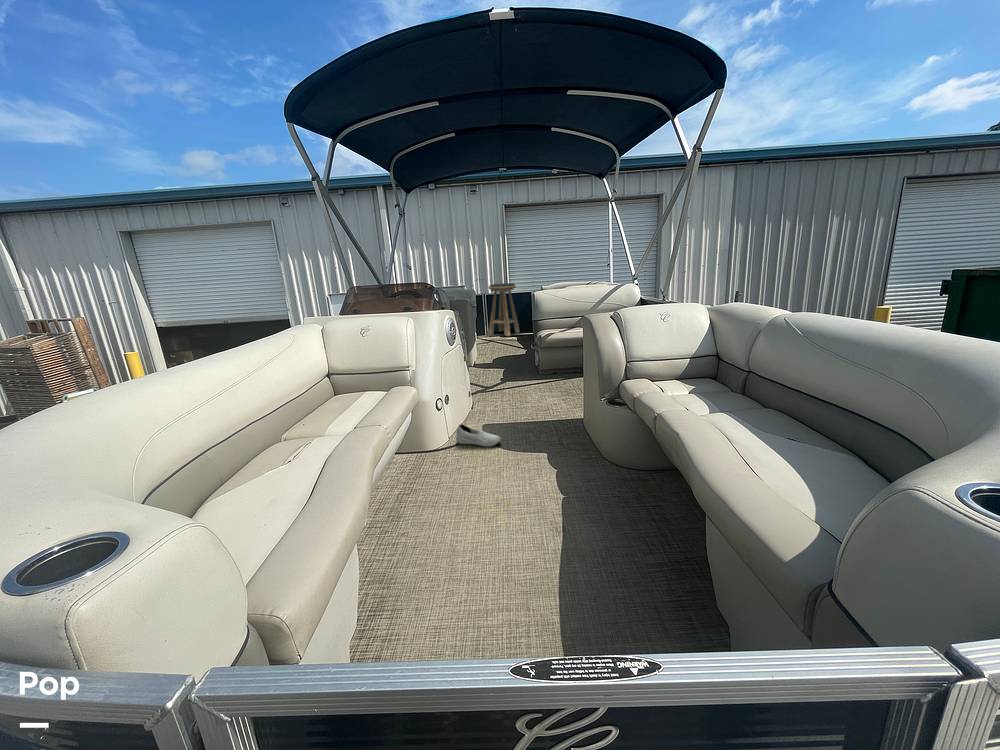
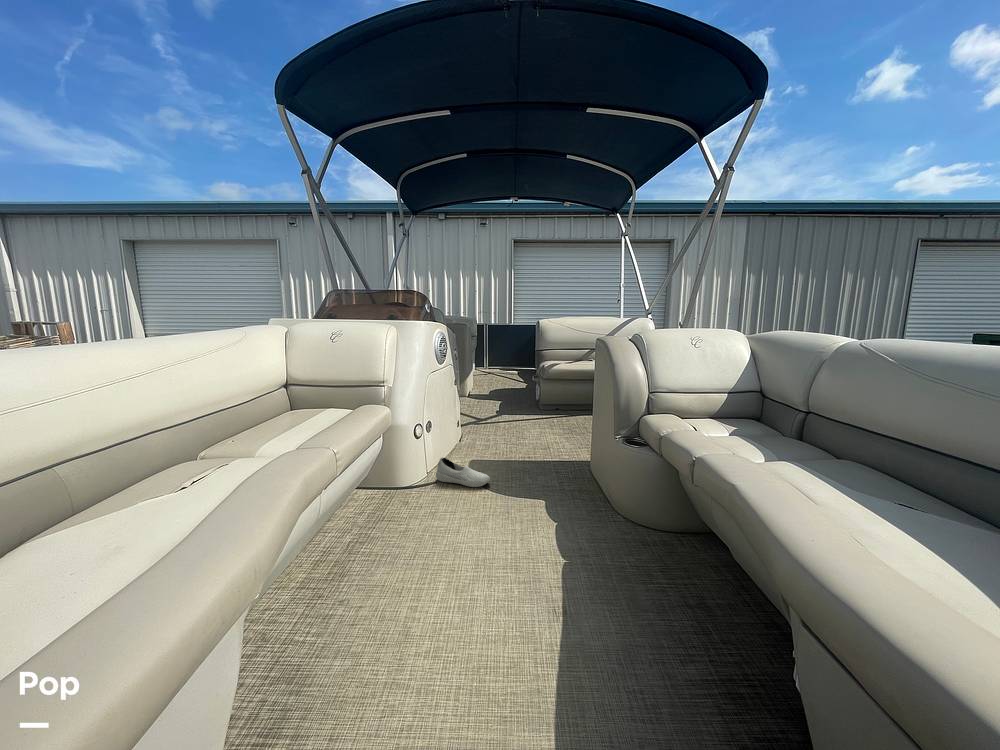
stool: present [489,283,520,336] -> none [489,317,522,371]

